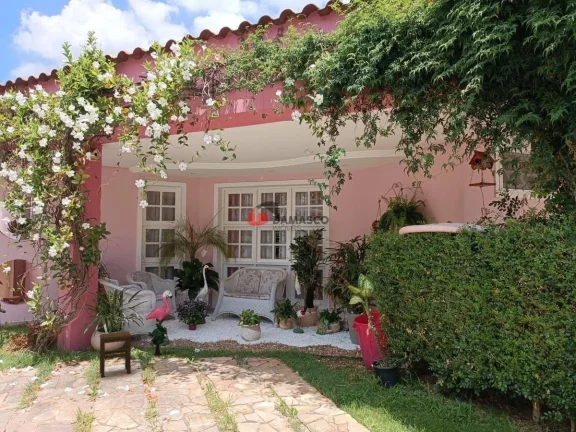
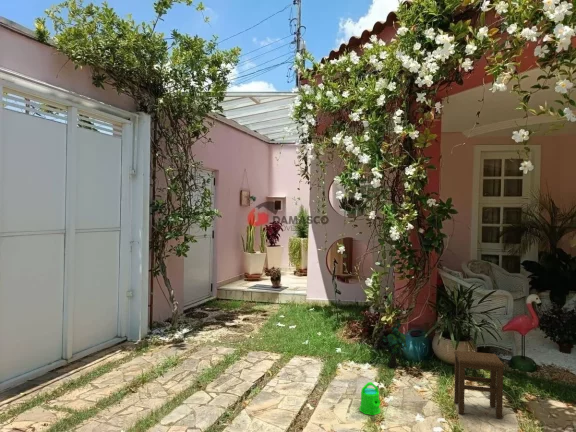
decorative plant: present [148,320,168,355] -> present [382,323,407,368]
watering can: none [18,369,37,394] -> present [359,382,381,415]

